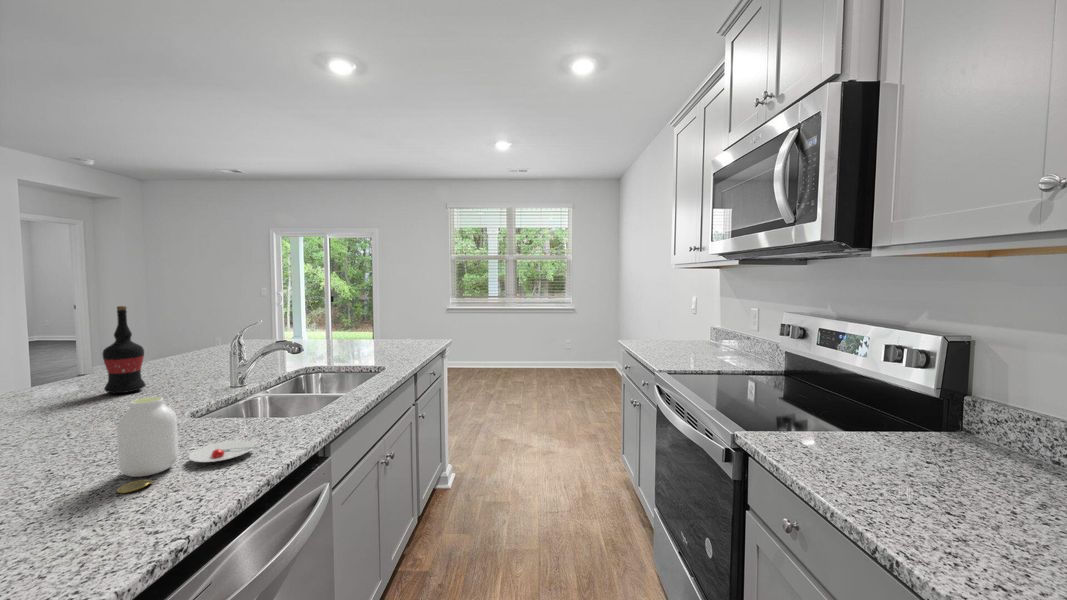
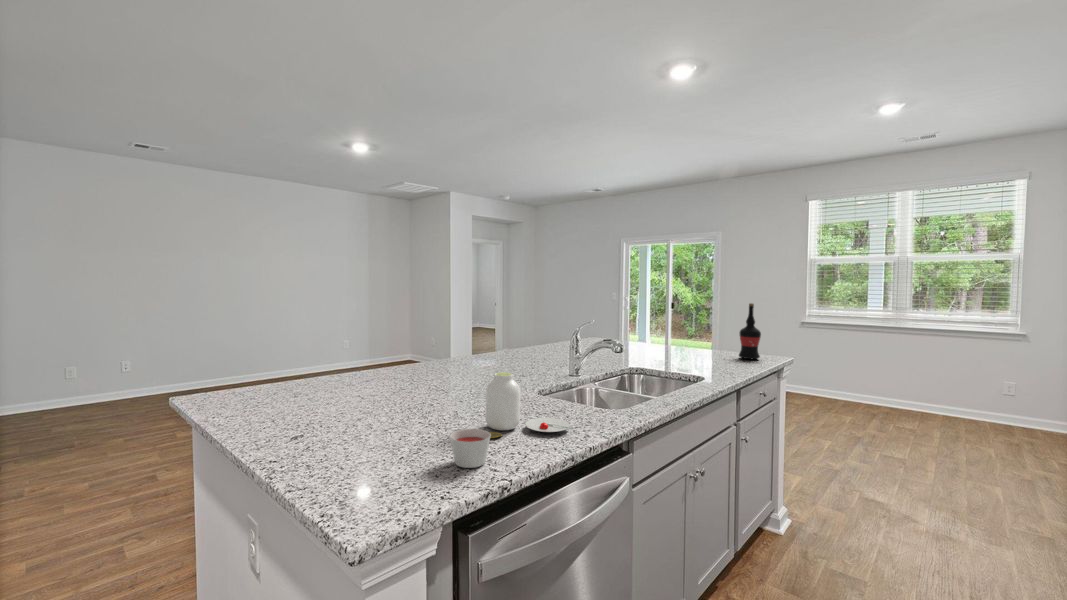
wine bottle: present [103,306,145,393] -> present [739,303,761,359]
candle: none [62,483,142,548] -> present [450,429,490,468]

